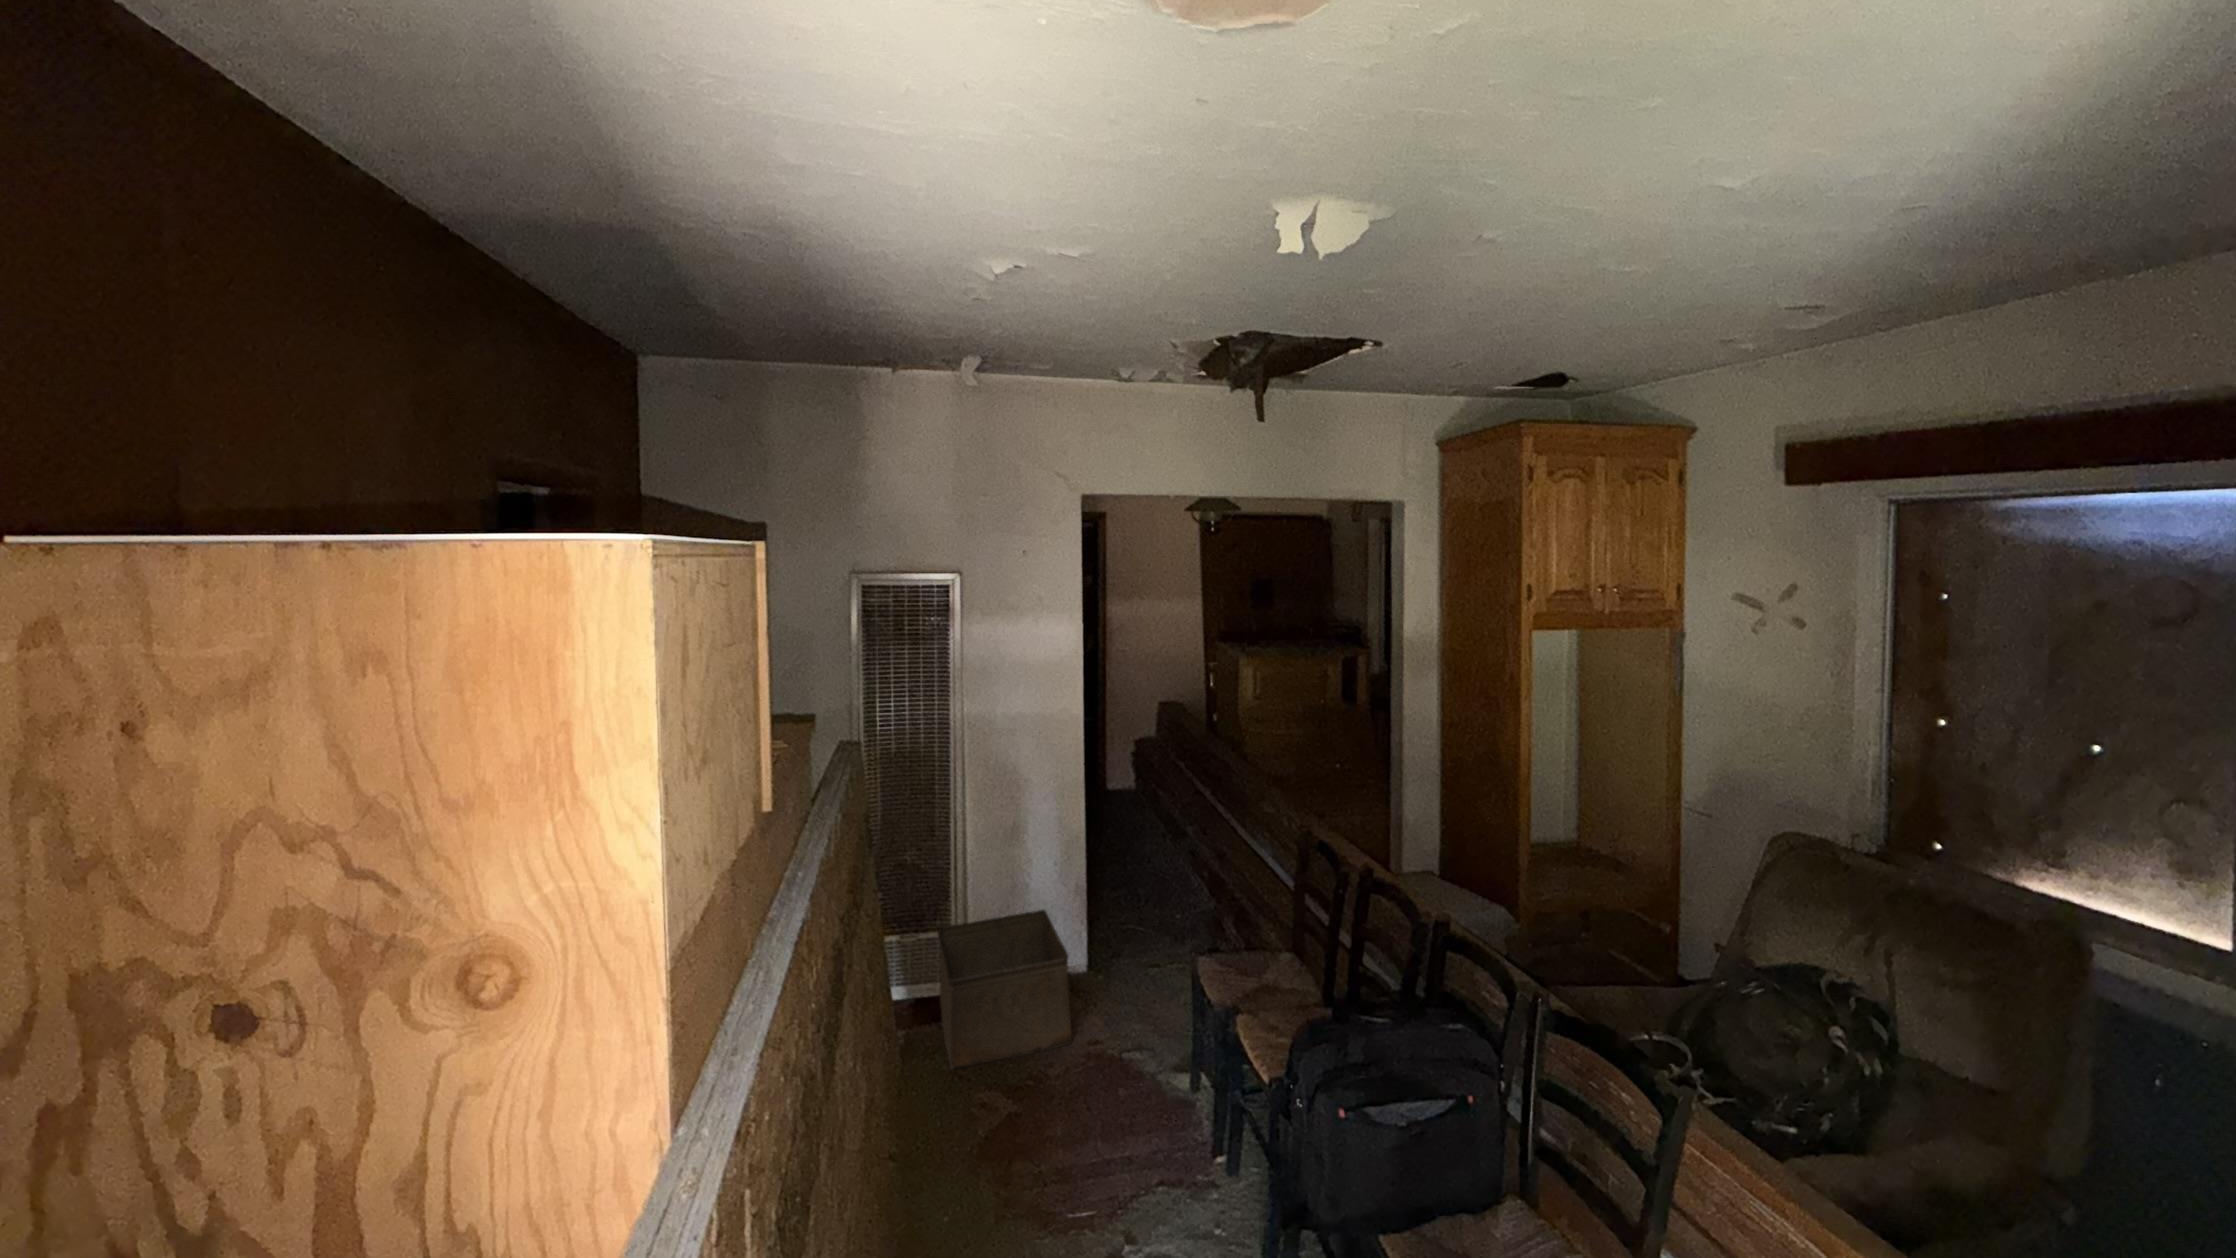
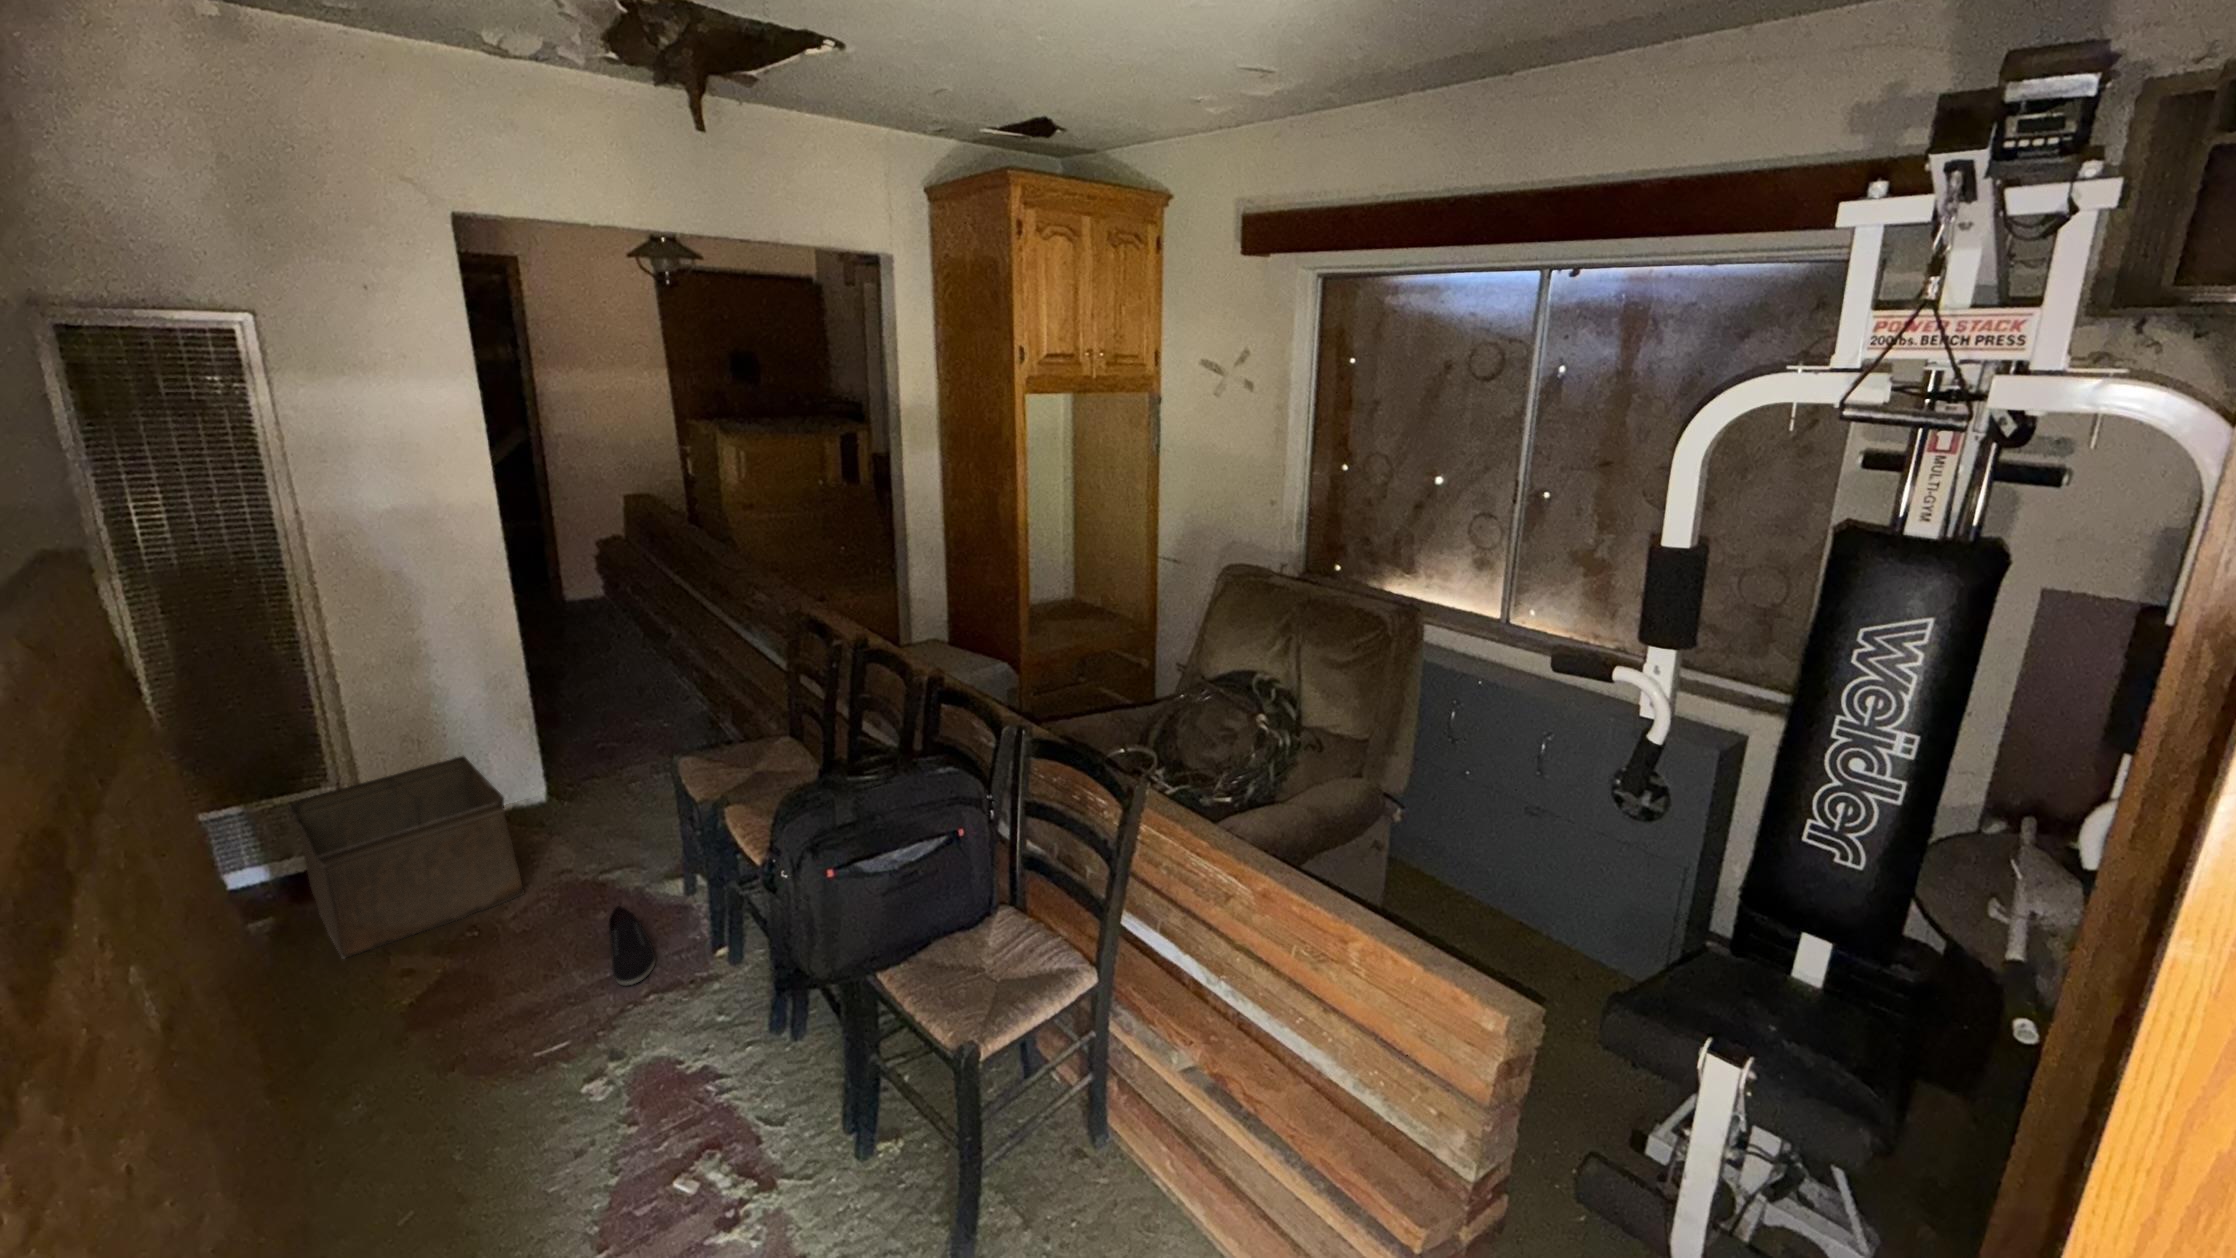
shoe: none [1131,1080,1166,1168] -> present [609,906,656,986]

